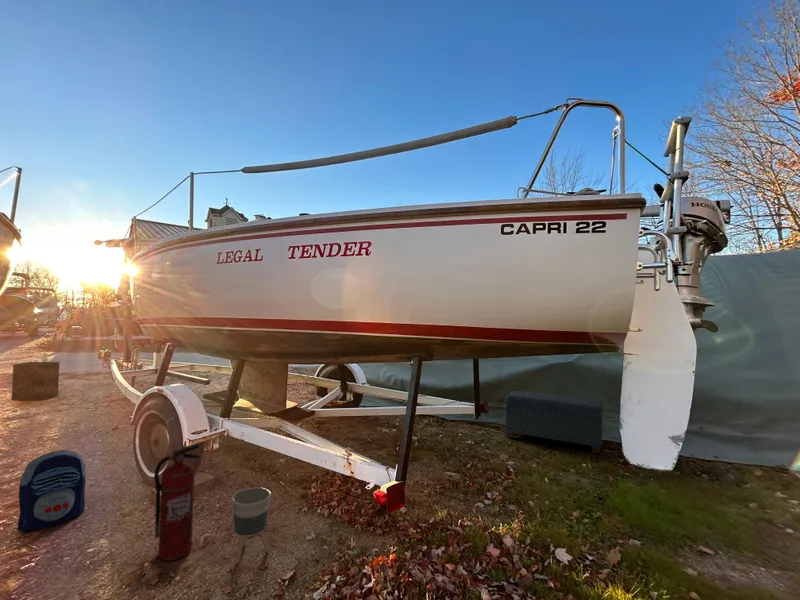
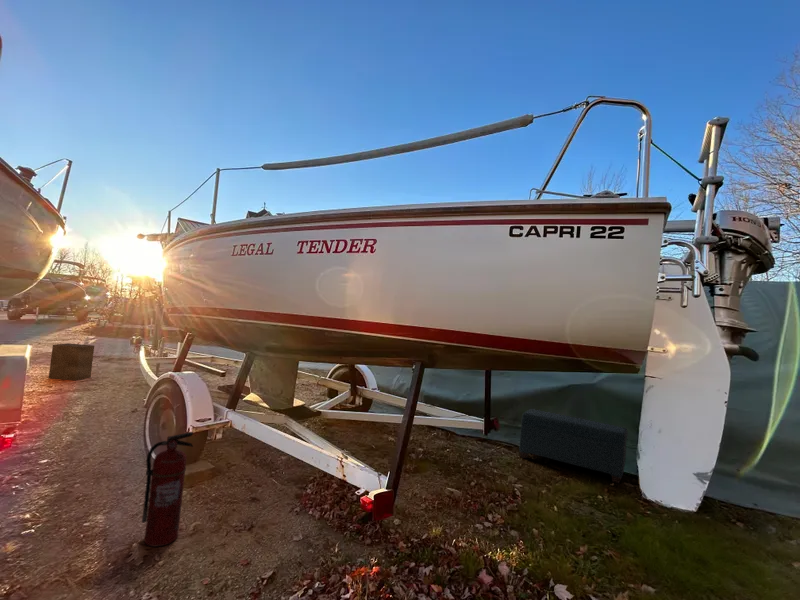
backpack: present [18,450,86,531] -> none [22,427,92,503]
planter: present [231,488,271,564] -> none [217,482,259,557]

